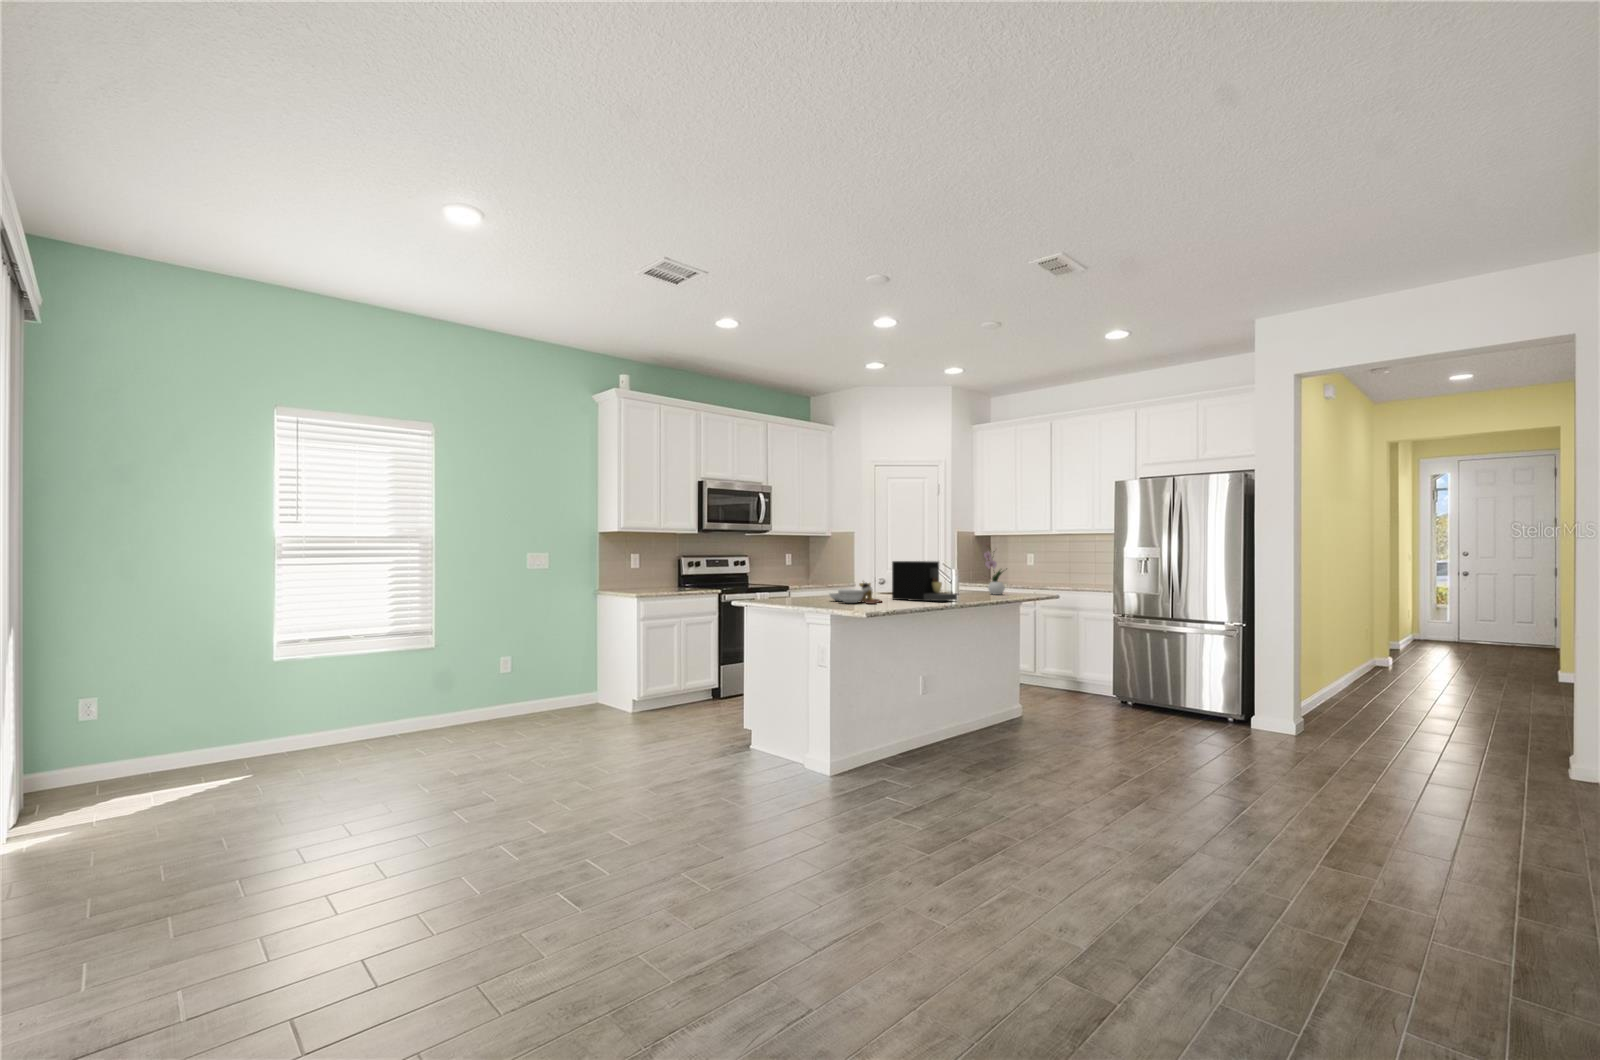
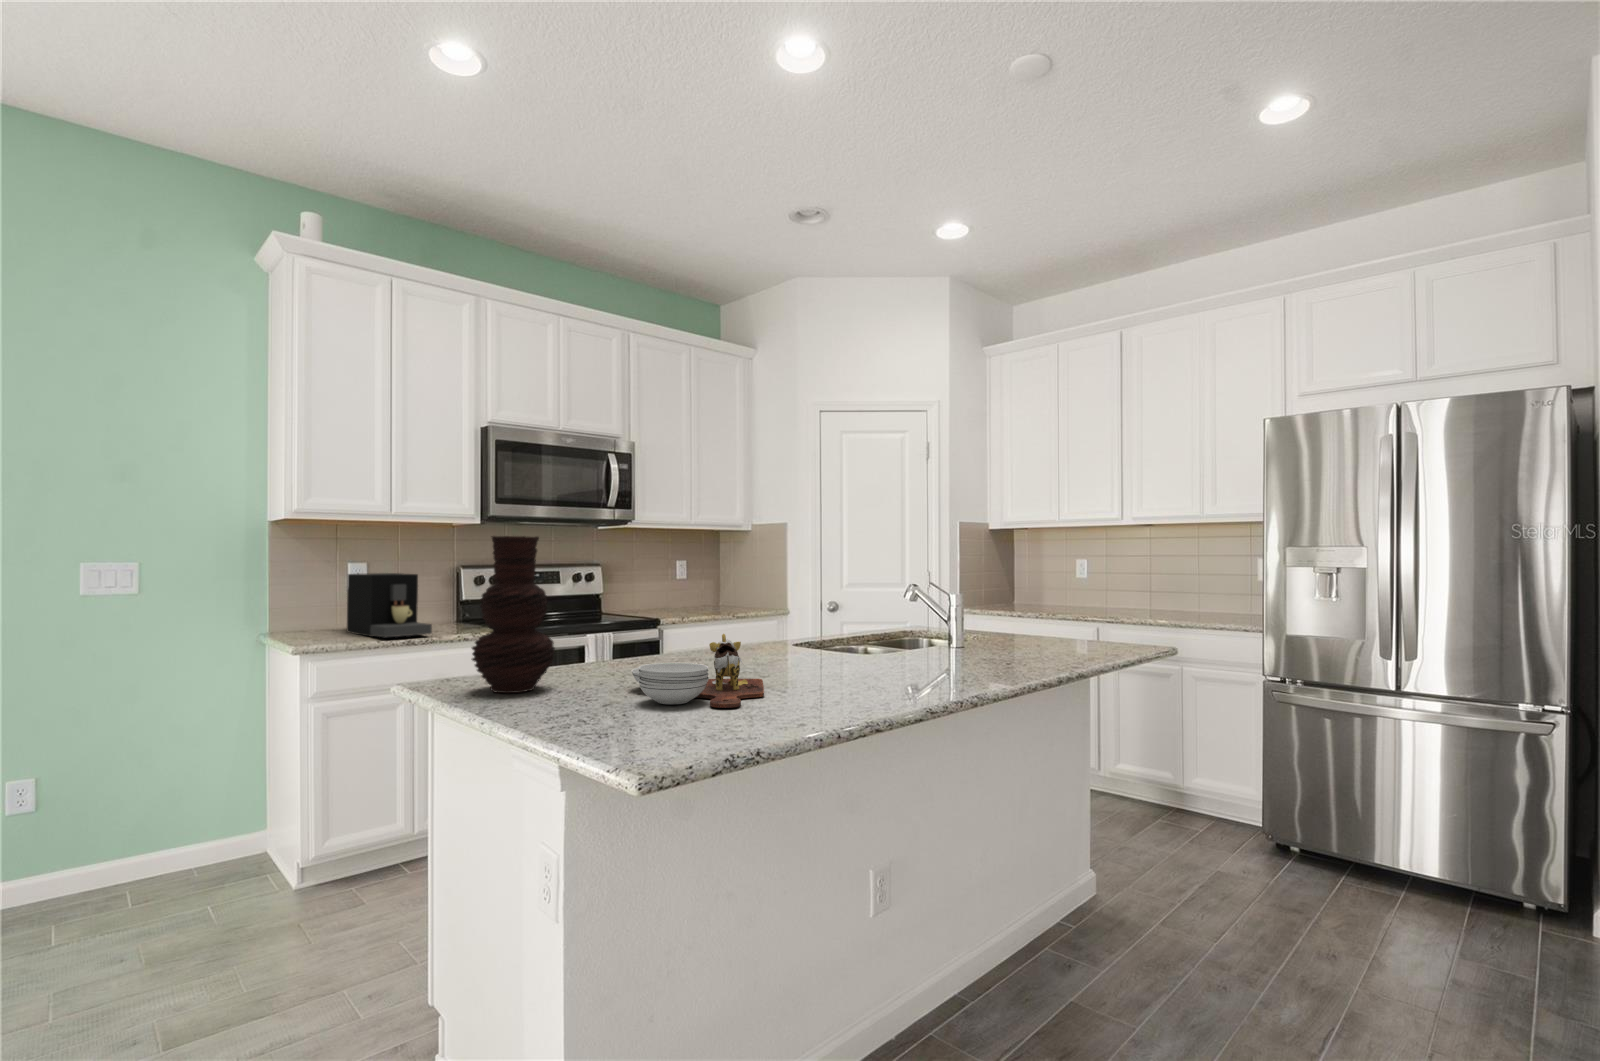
vase: none [769,541,800,601] -> present [472,536,555,693]
flower arrangement: present [984,552,1005,595] -> none [1015,542,1066,649]
coffee maker: present [892,561,957,601] -> present [347,573,432,638]

